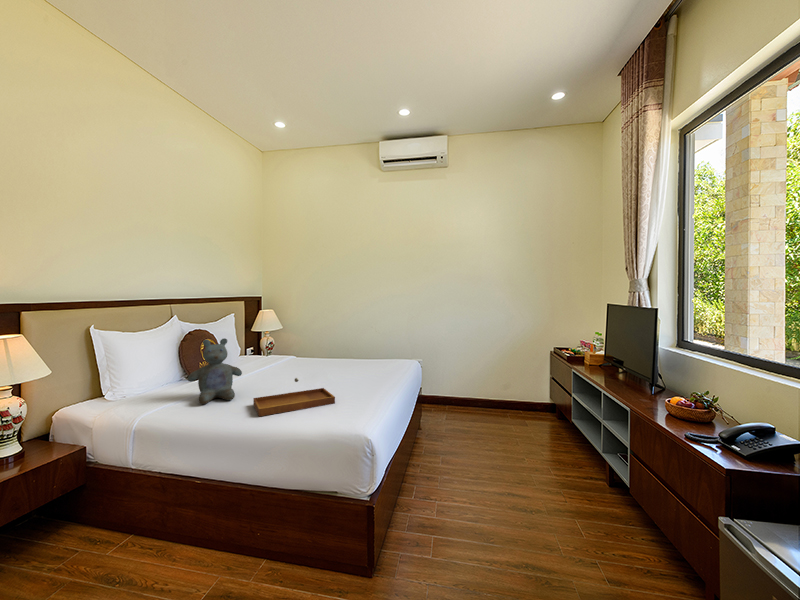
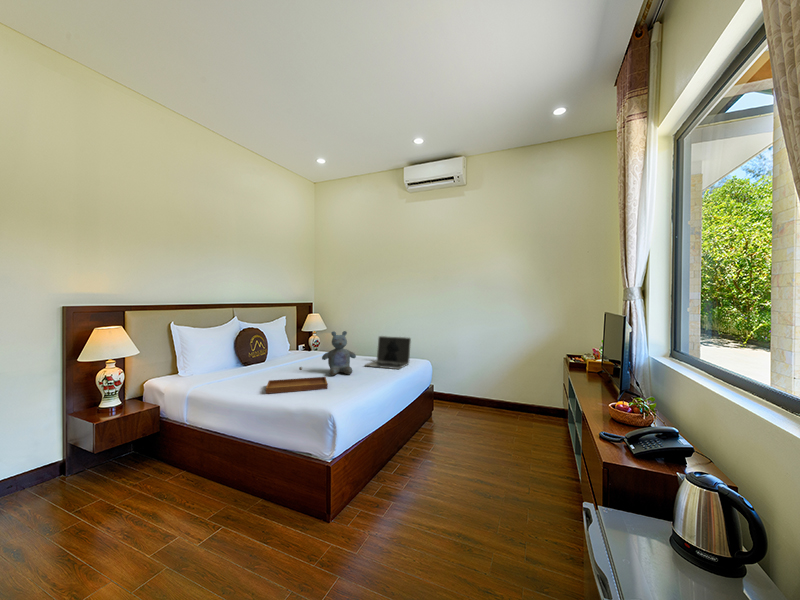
laptop: none [354,335,403,372] -> present [365,336,411,369]
stuffed bear: present [188,338,242,404] -> present [322,331,356,375]

